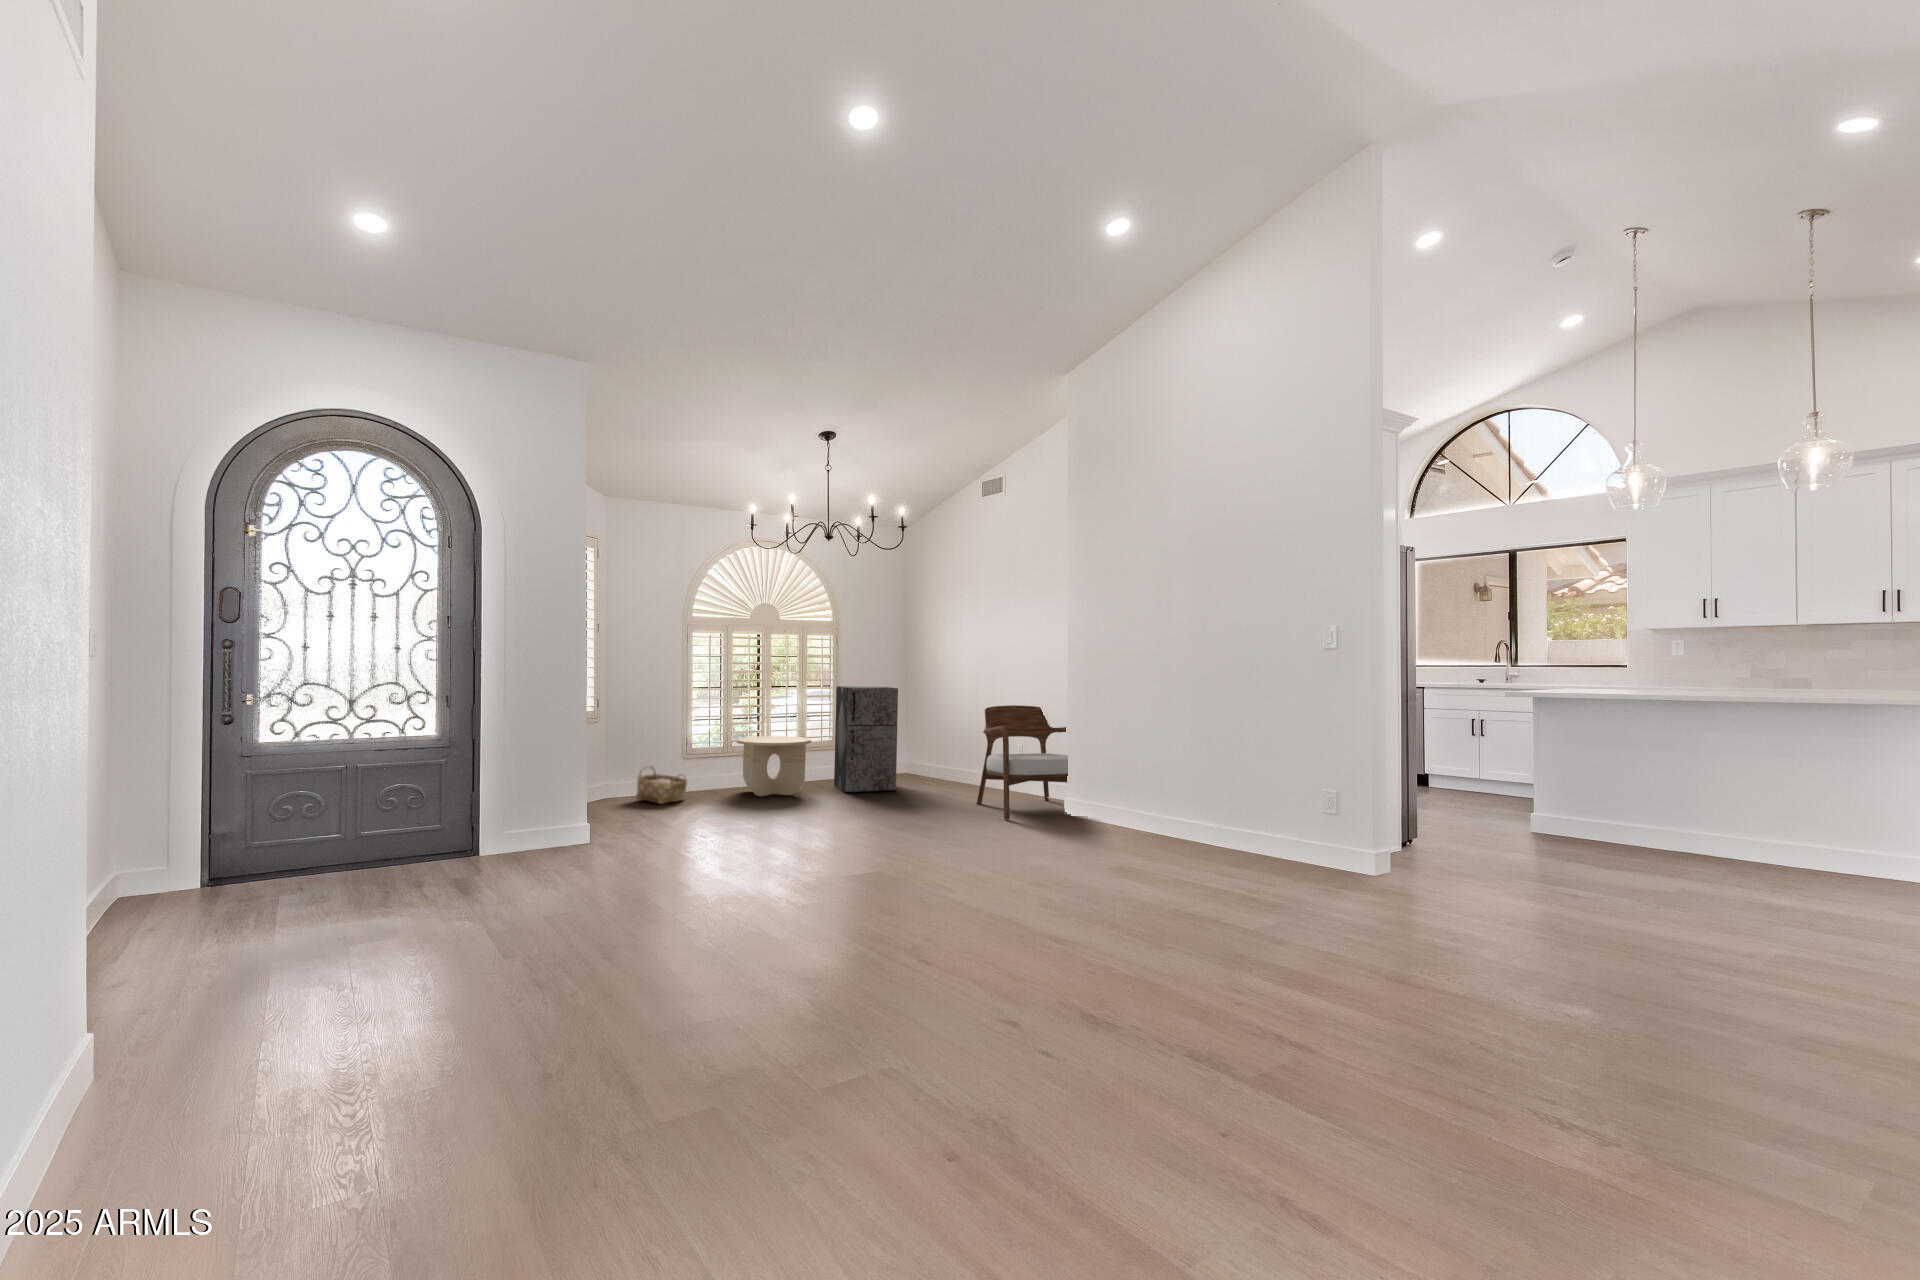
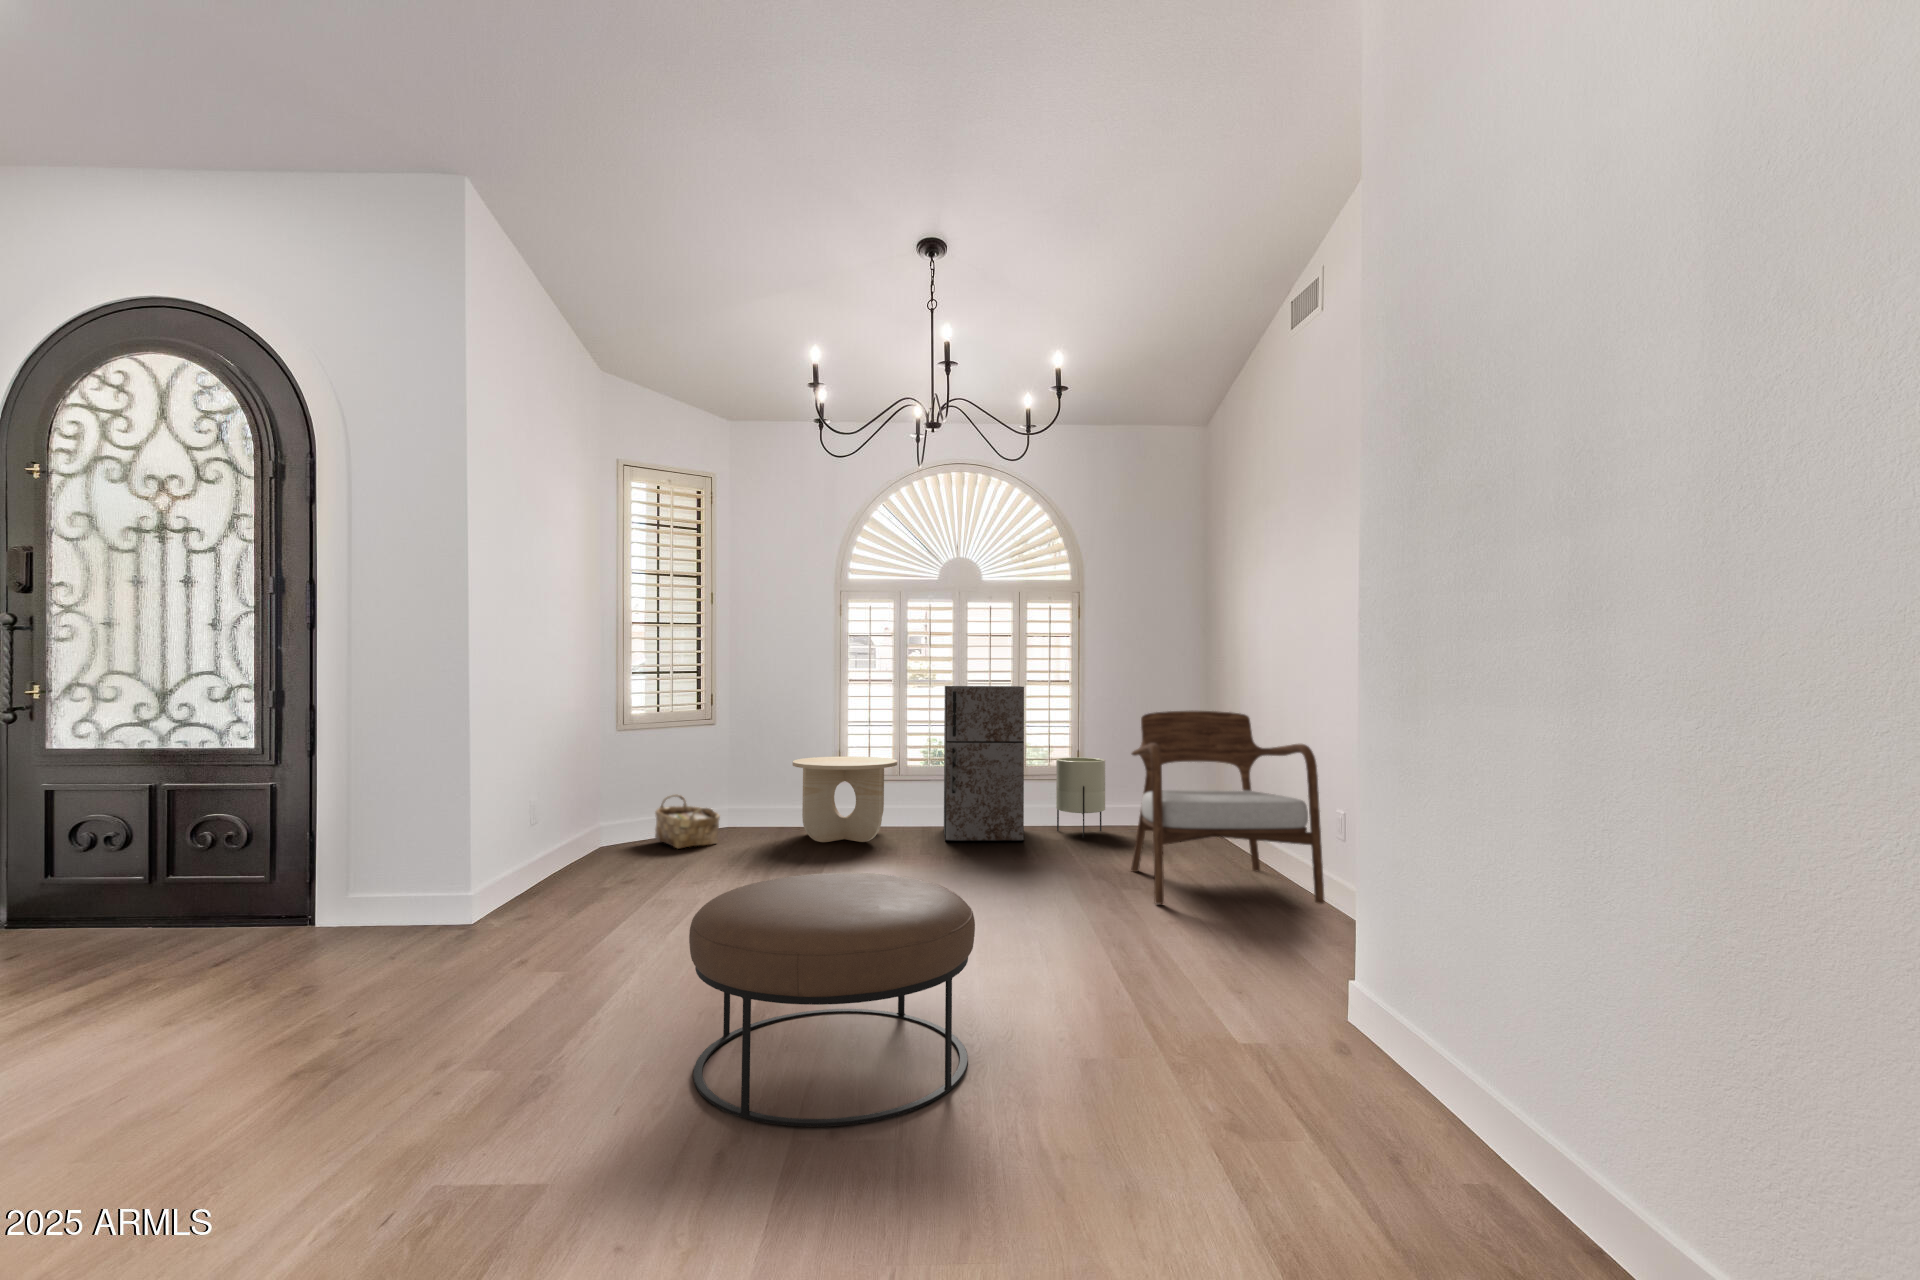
planter: none [911,735,945,787] -> present [1056,757,1105,838]
ottoman: none [836,800,979,912] -> present [689,873,975,1127]

